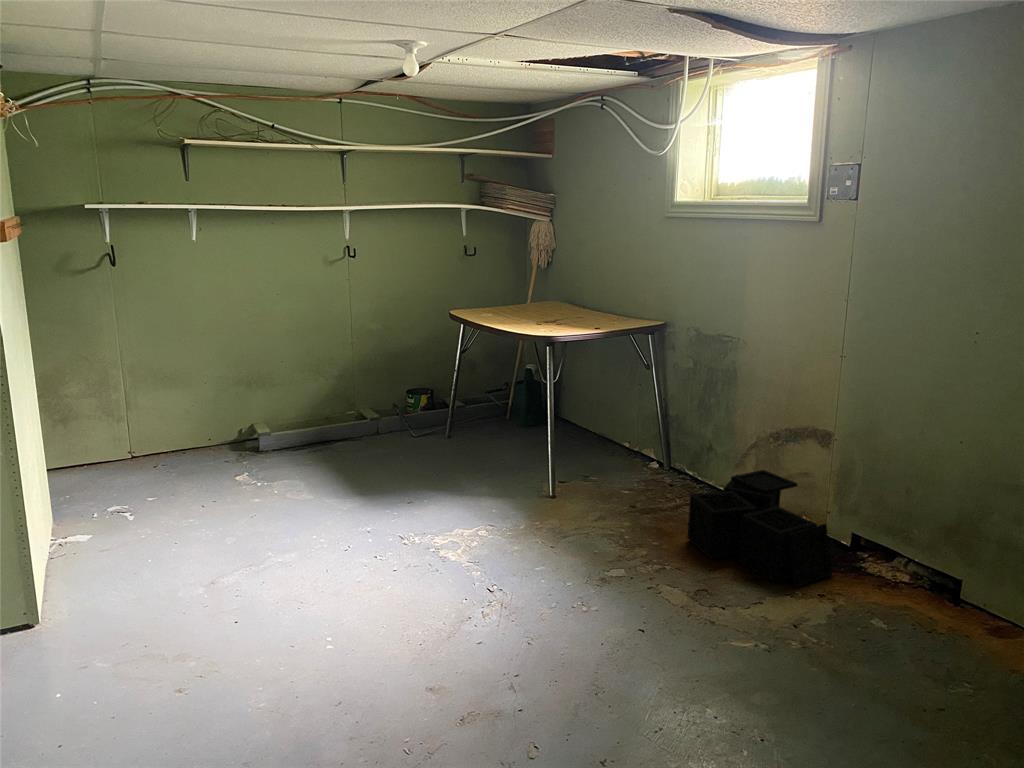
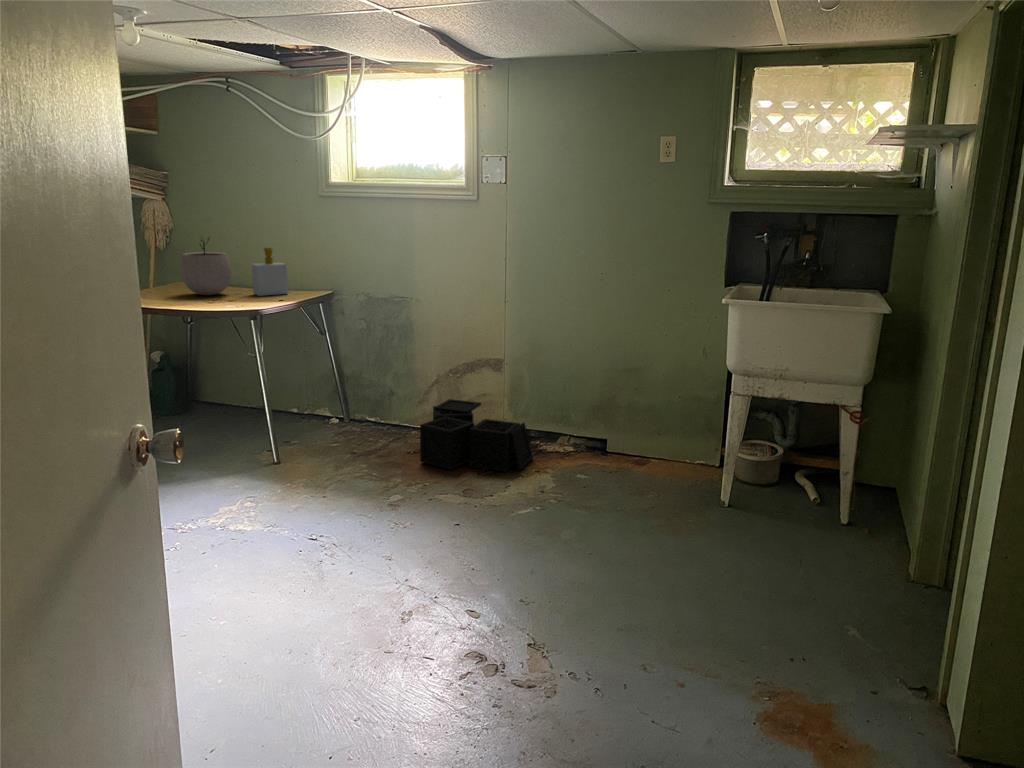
plant pot: none [520,256,567,316] -> present [181,239,232,295]
soap bottle: none [583,271,616,322] -> present [252,247,288,296]

